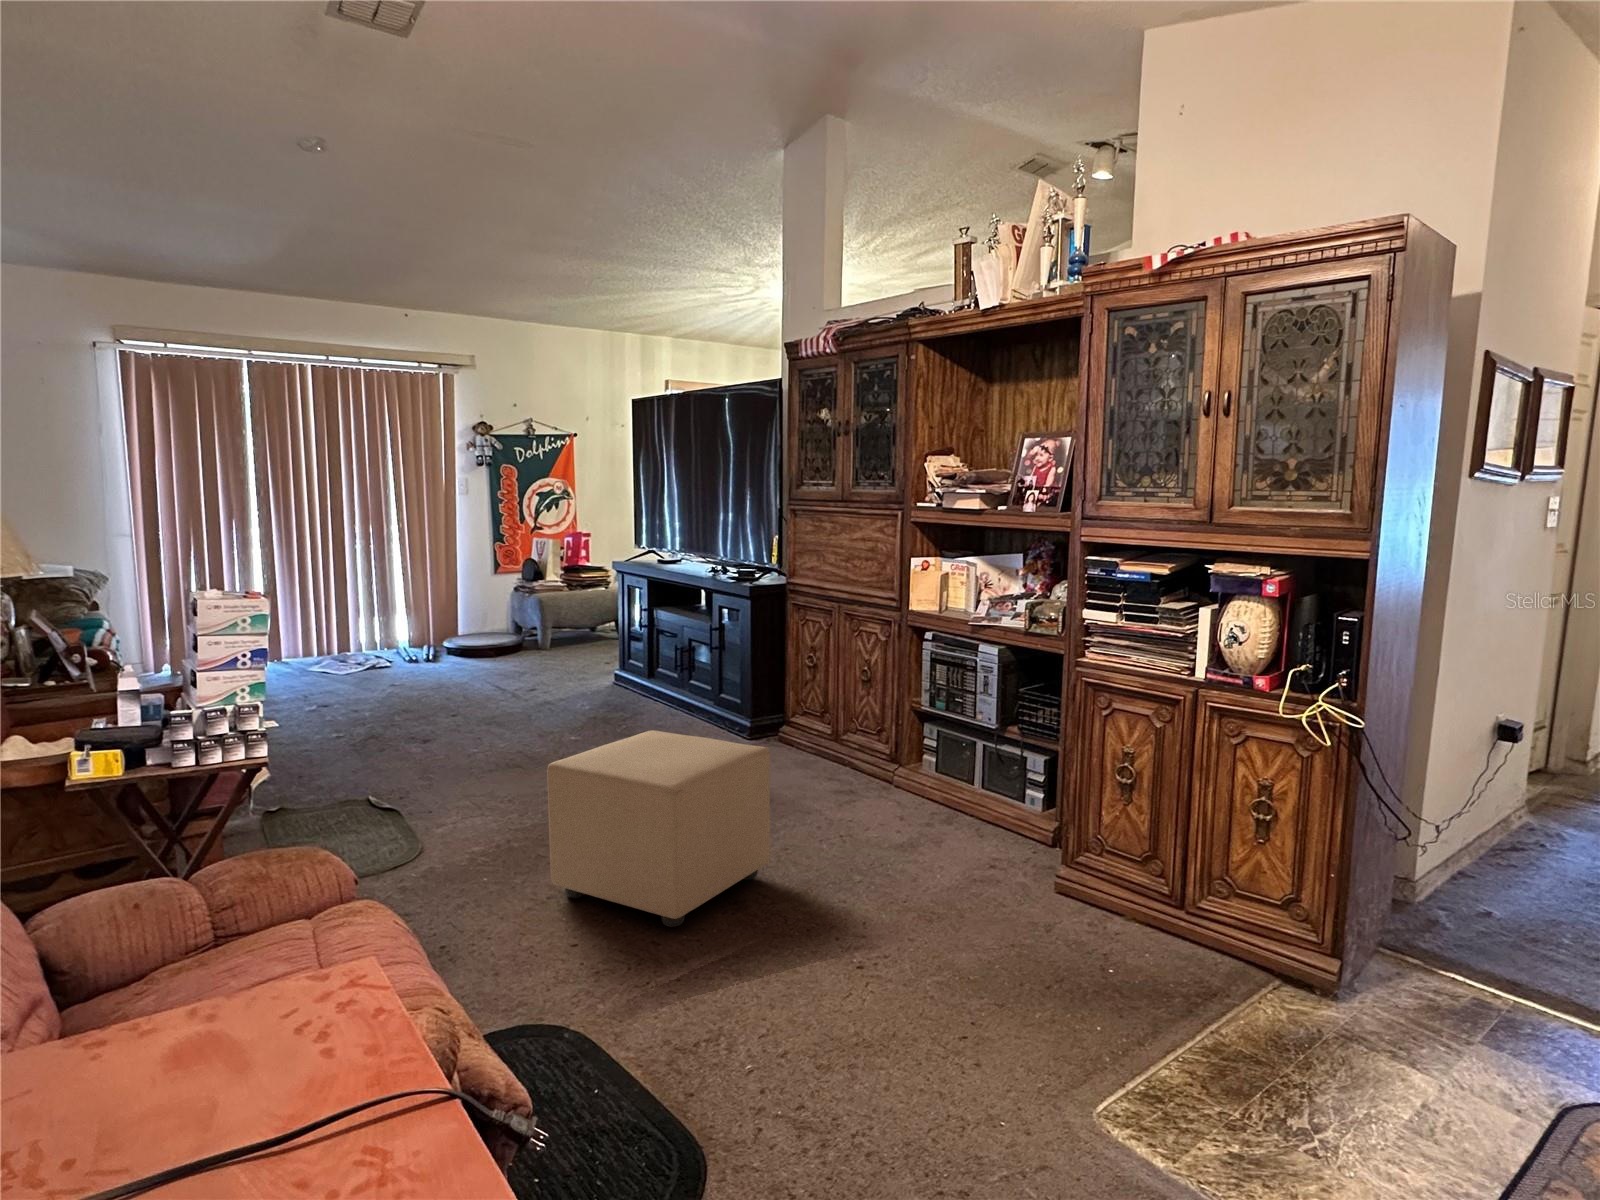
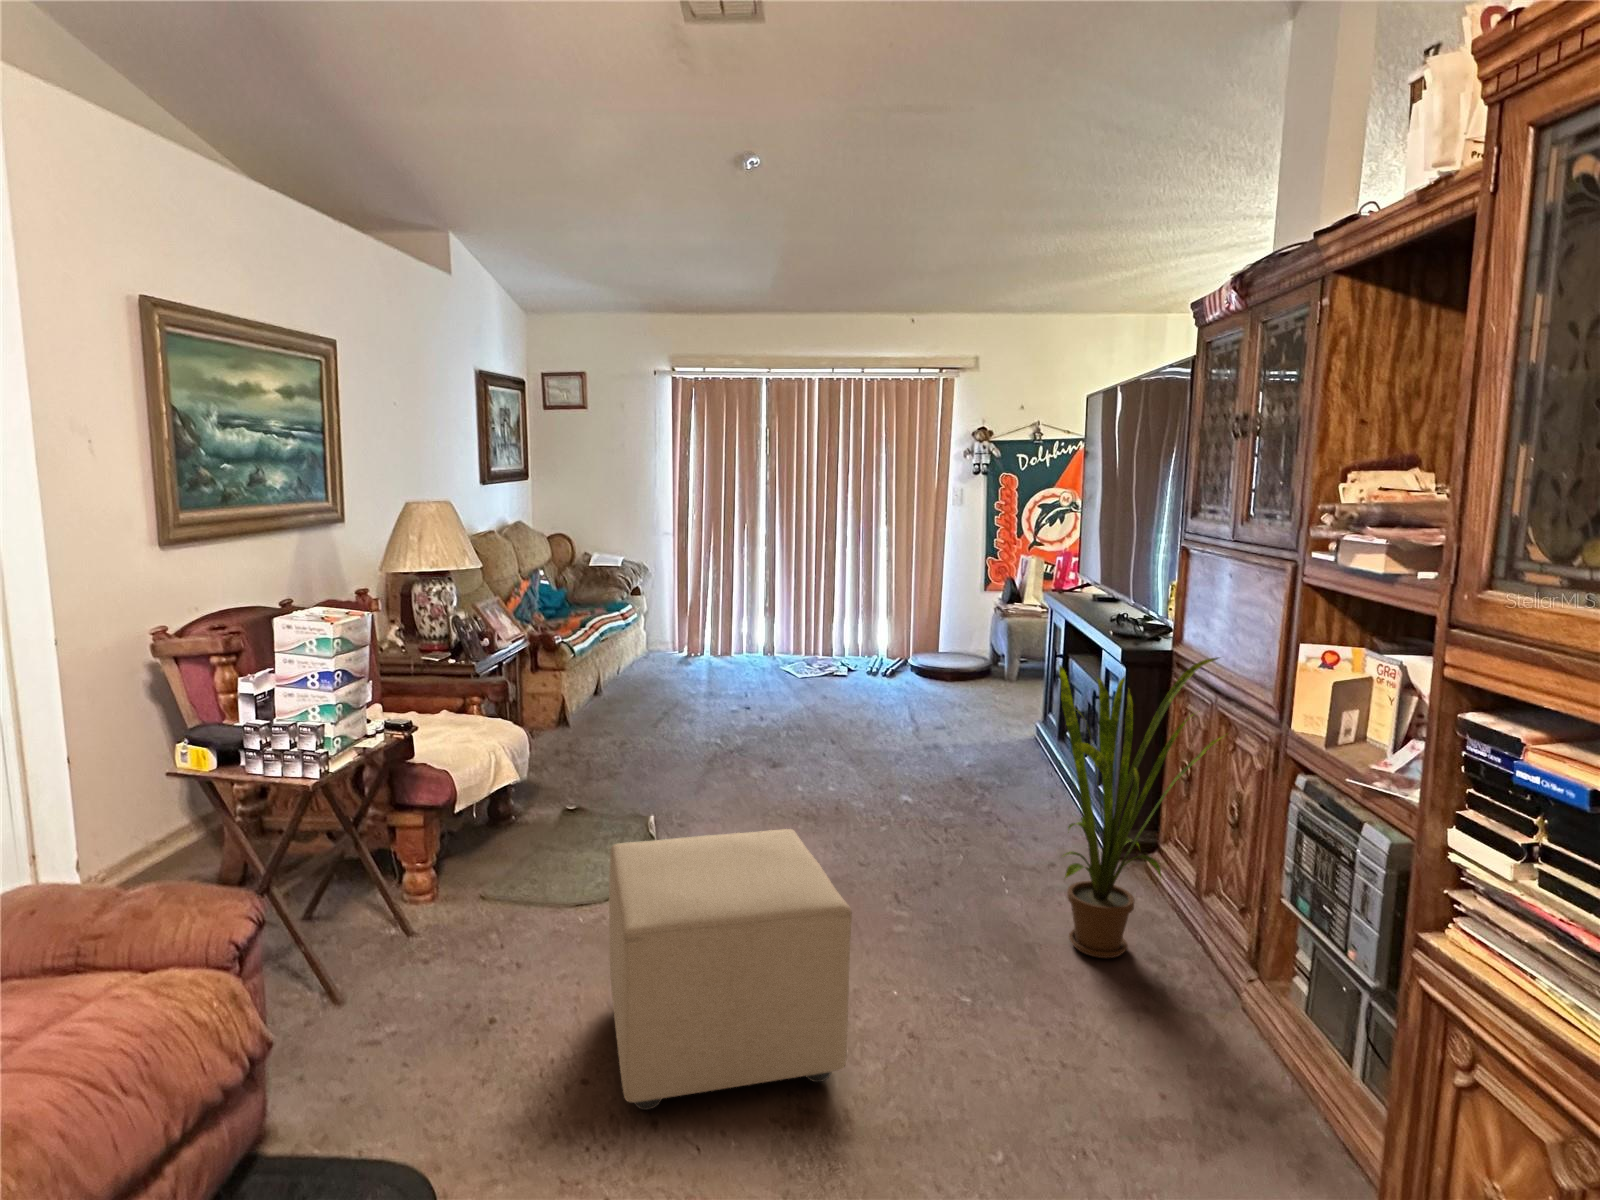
house plant: none [771,574,873,783] -> present [1059,657,1223,958]

